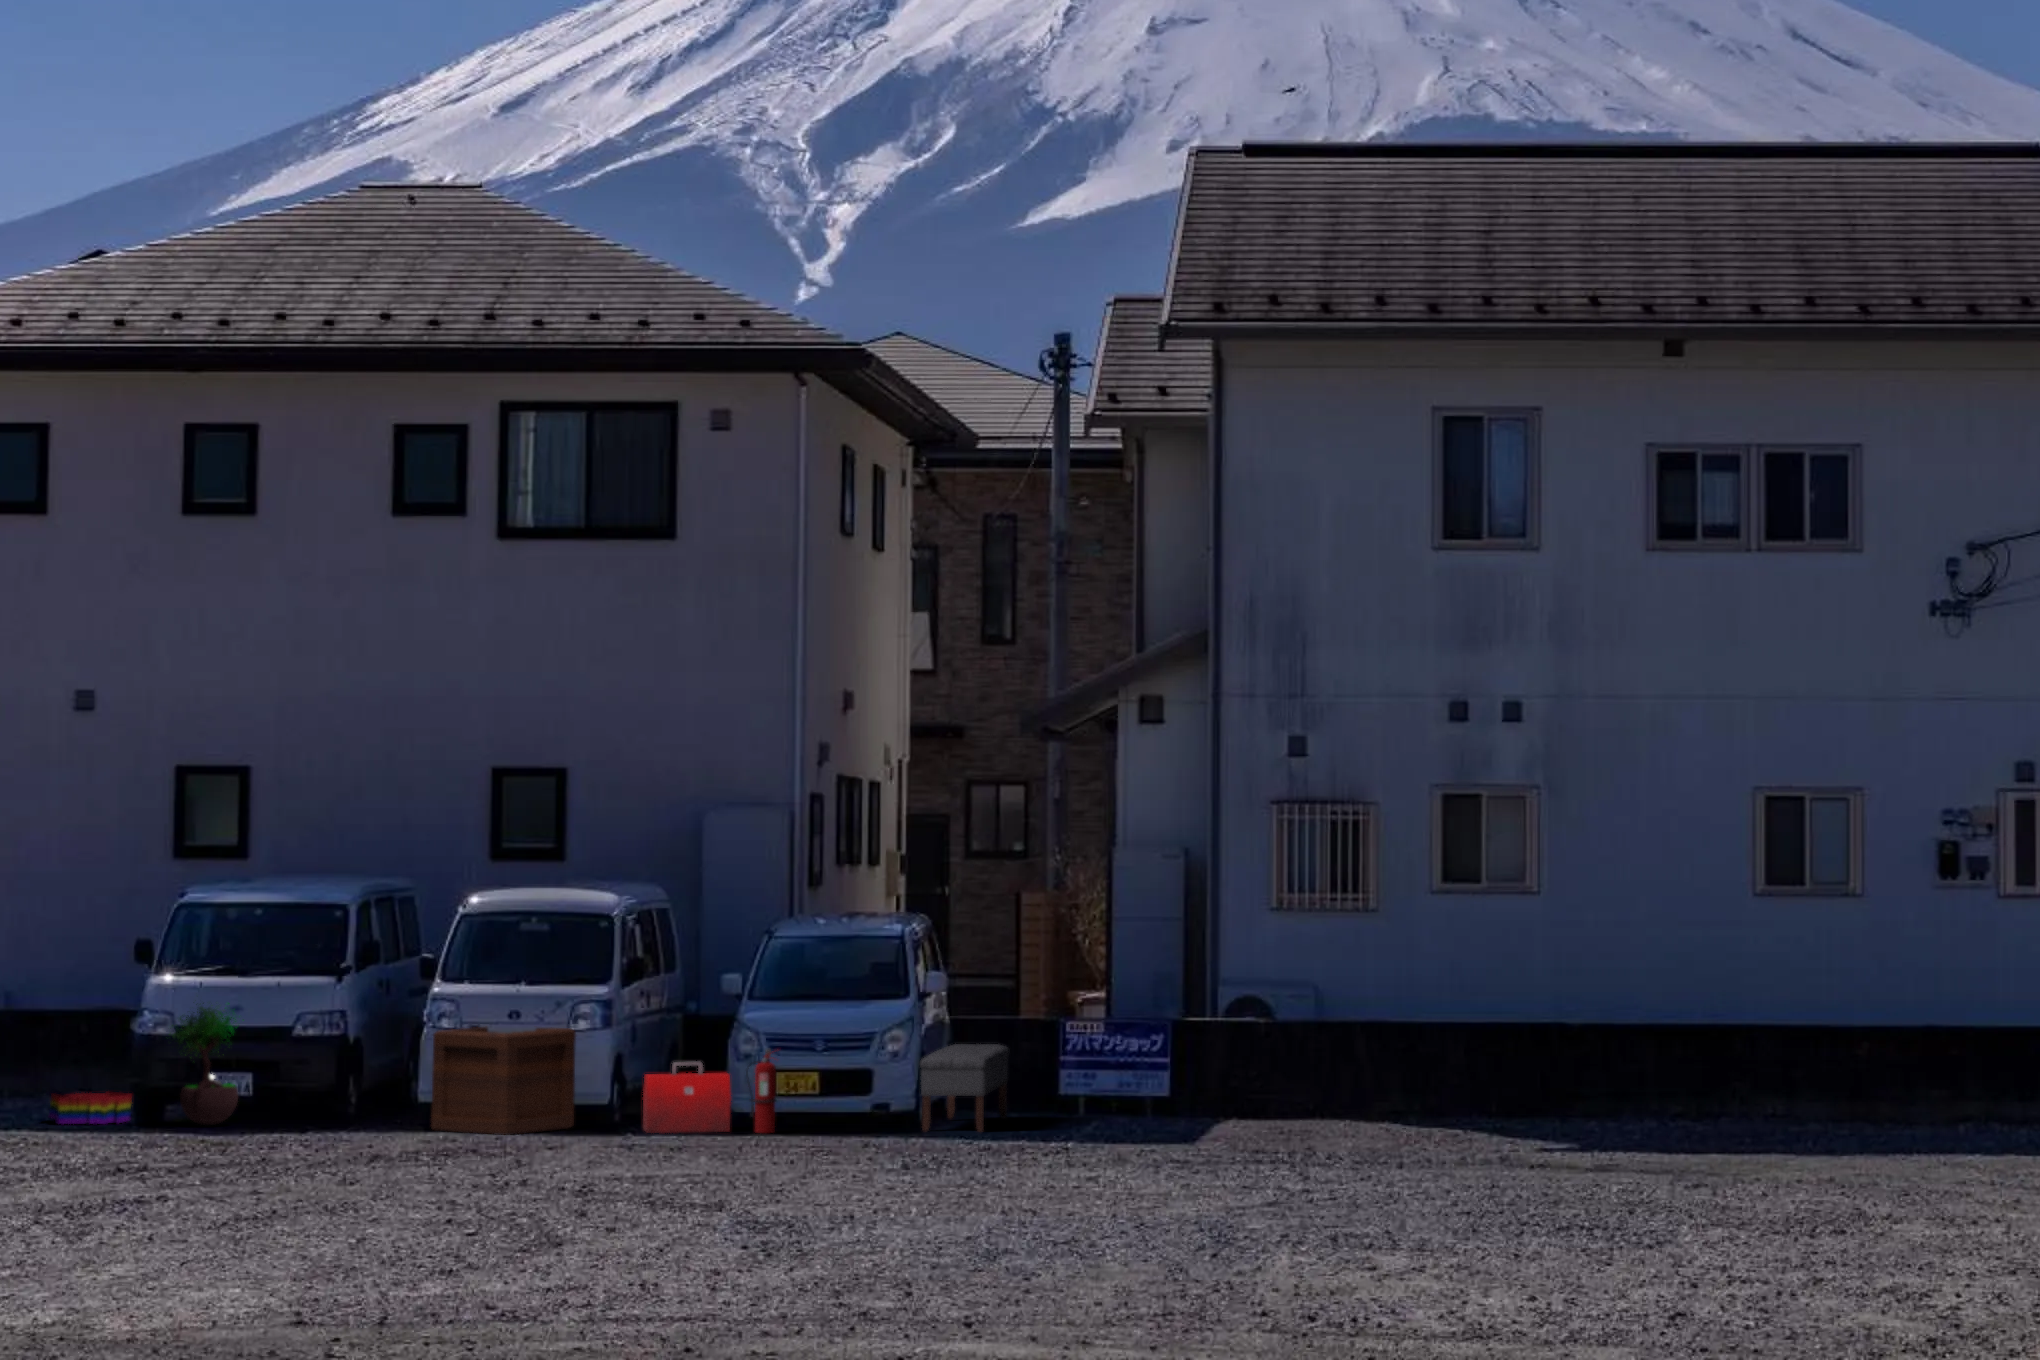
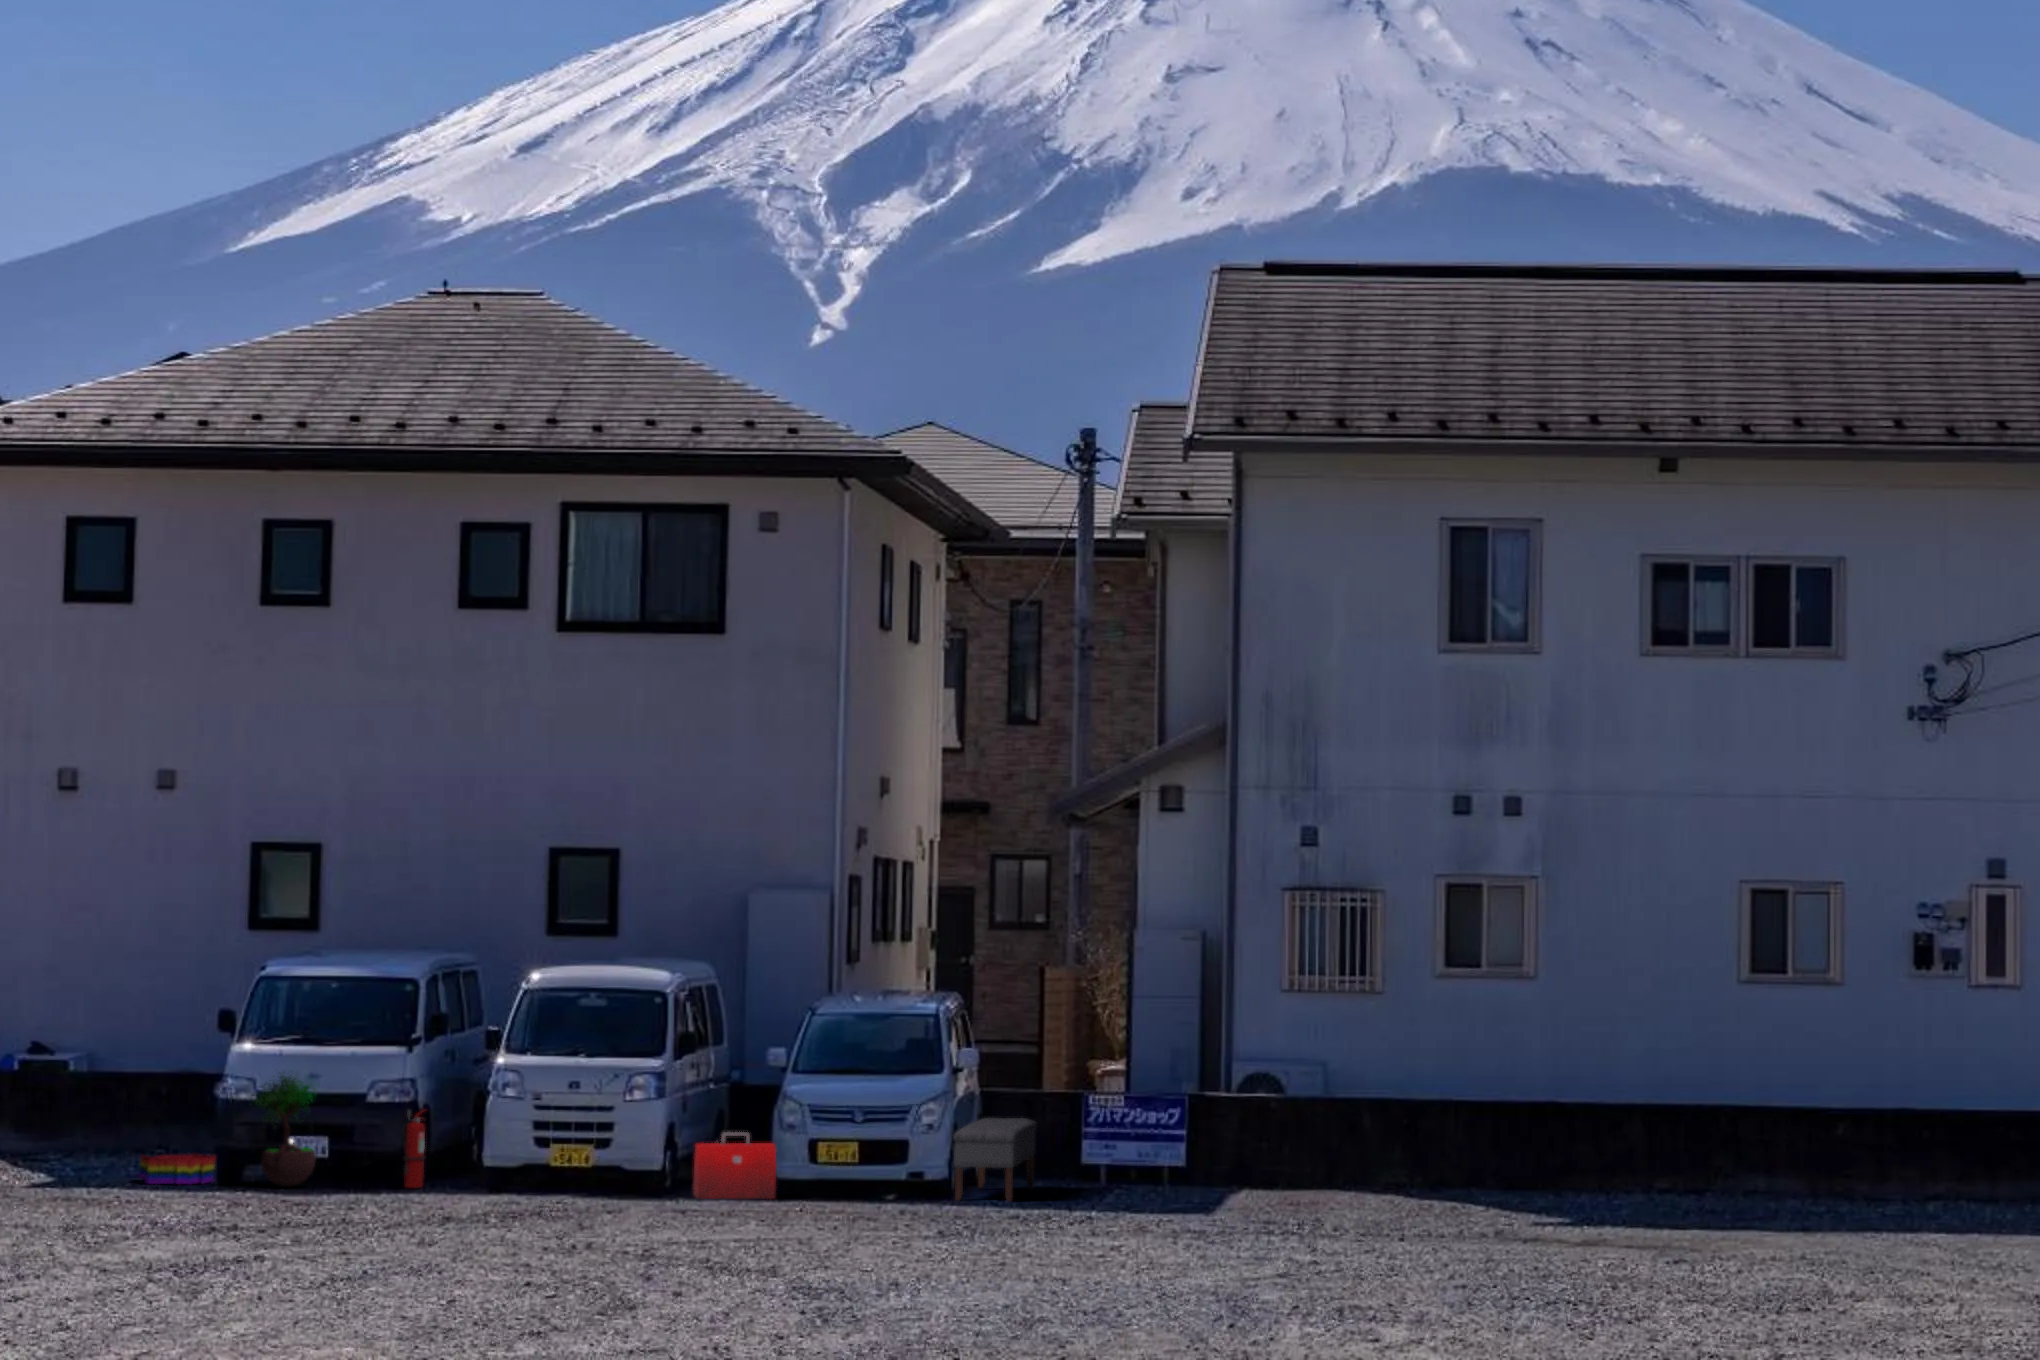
wooden crate: present [431,1026,576,1135] -> none [496,1096,632,1200]
fire extinguisher: present [751,1049,776,1133] -> present [402,1110,426,1188]

